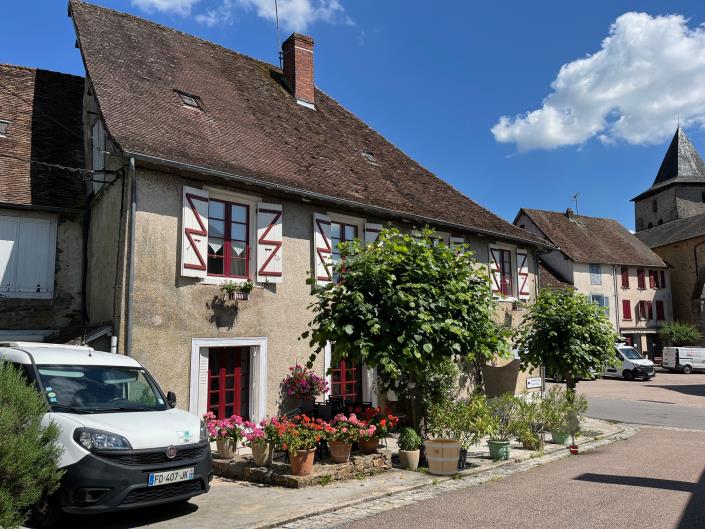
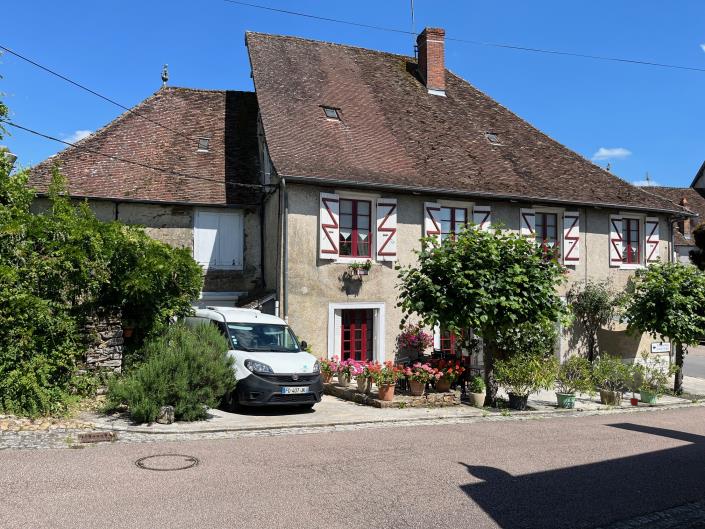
wooden bucket: present [424,438,461,475] -> none [486,383,513,409]

